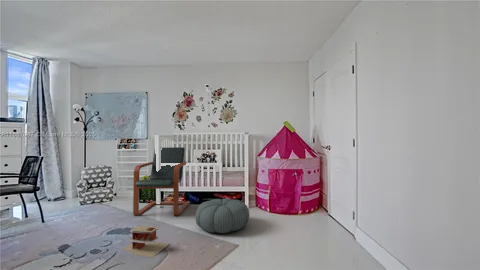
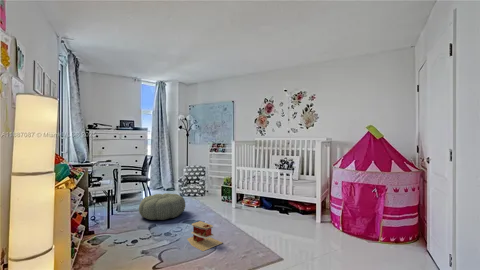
armchair: present [133,147,190,216] -> none [211,152,265,218]
pouf: present [195,198,249,233] -> present [139,193,185,220]

